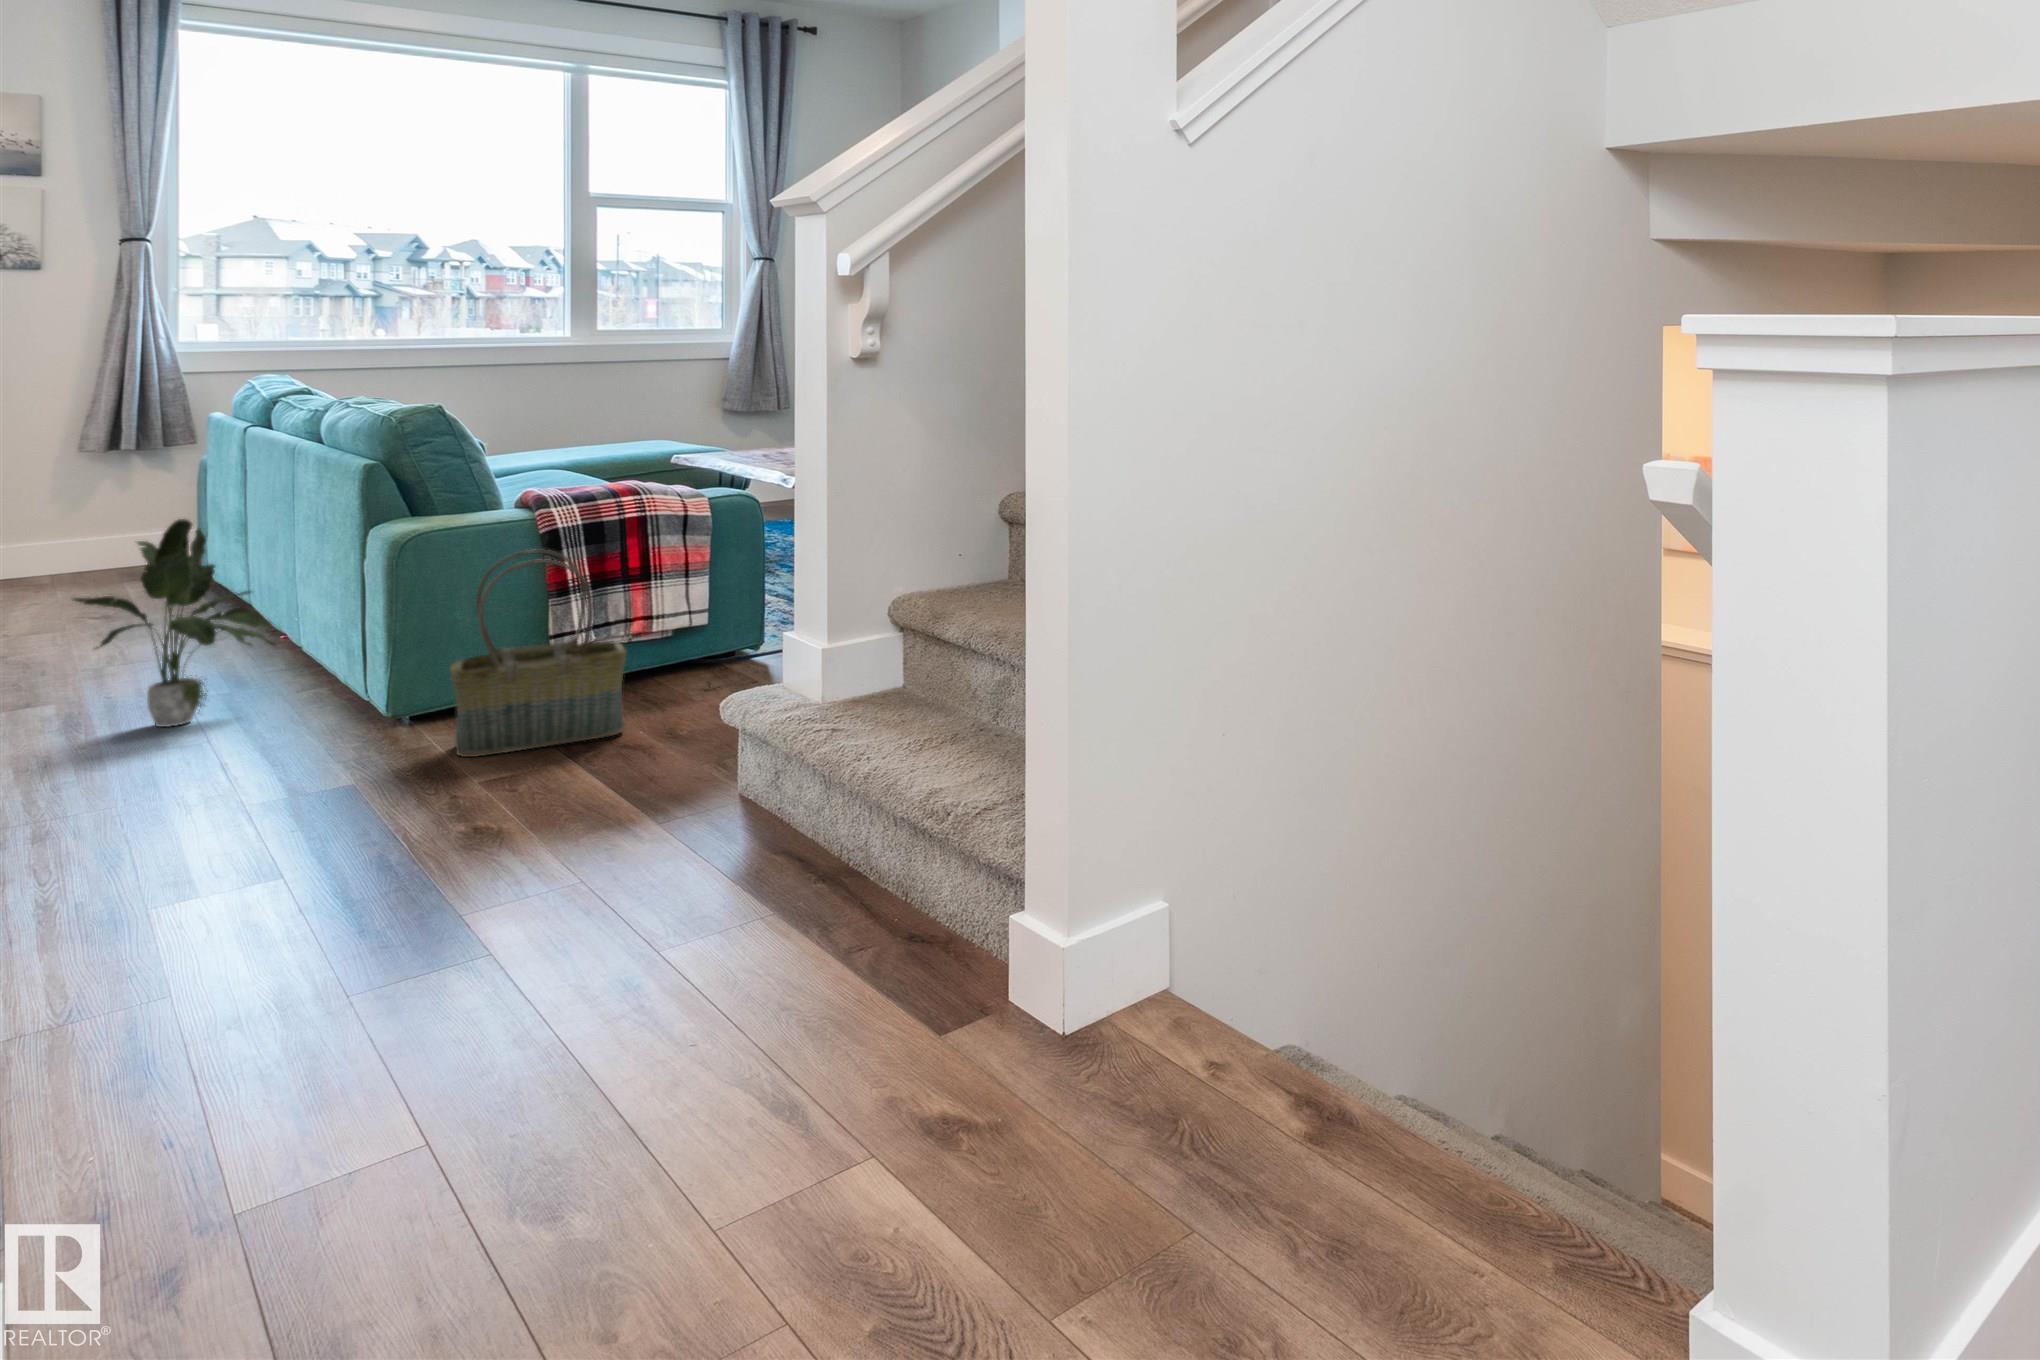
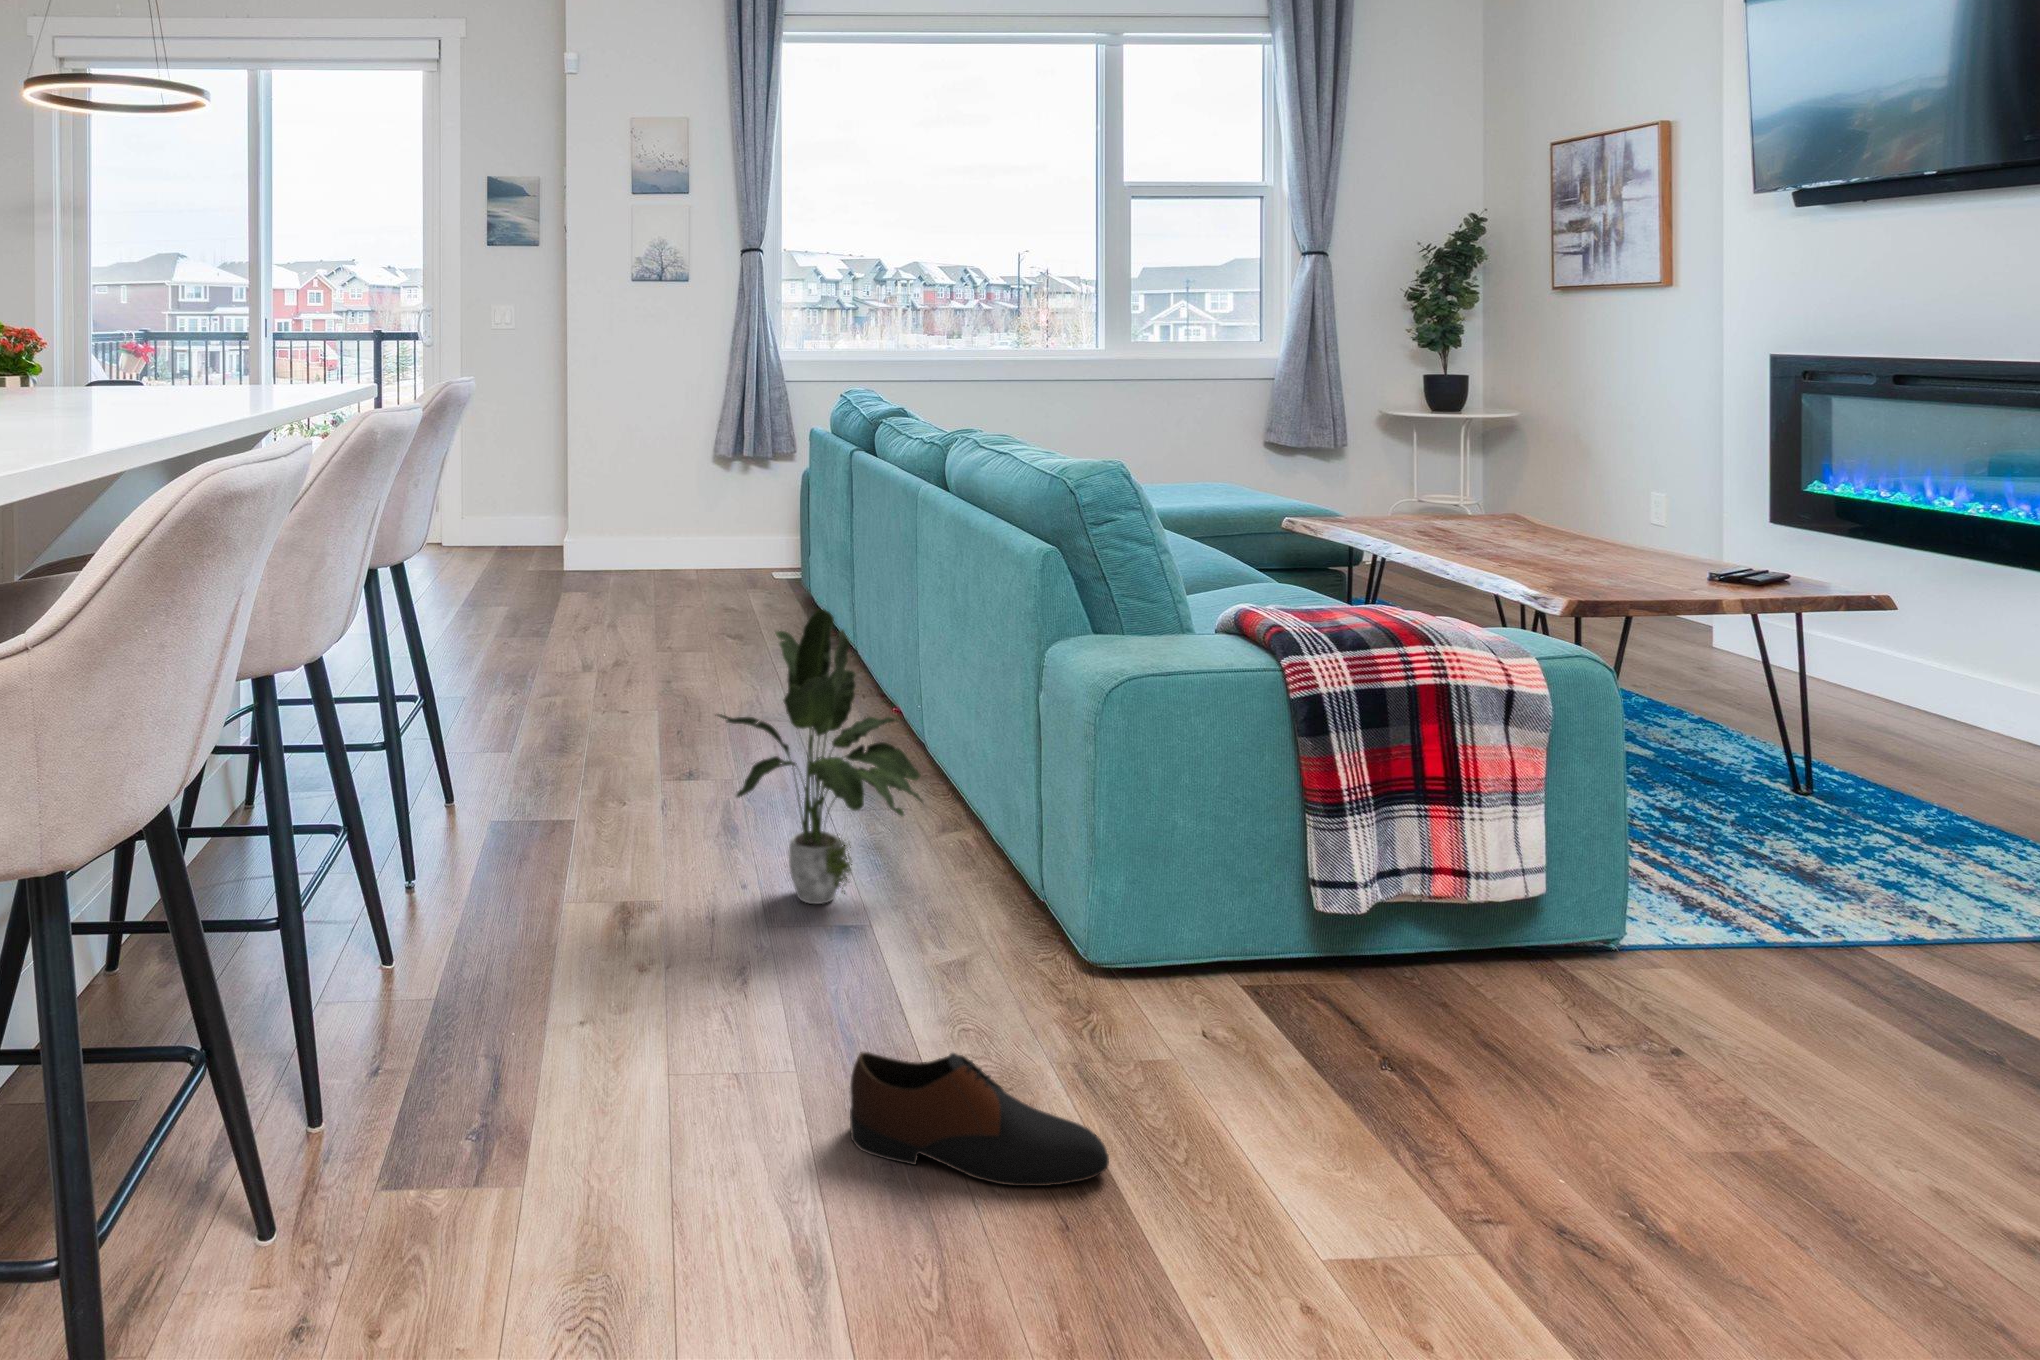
basket: present [450,549,626,757] -> none [1212,768,1541,1207]
shoe: none [183,730,369,796] -> present [850,1052,1109,1186]

